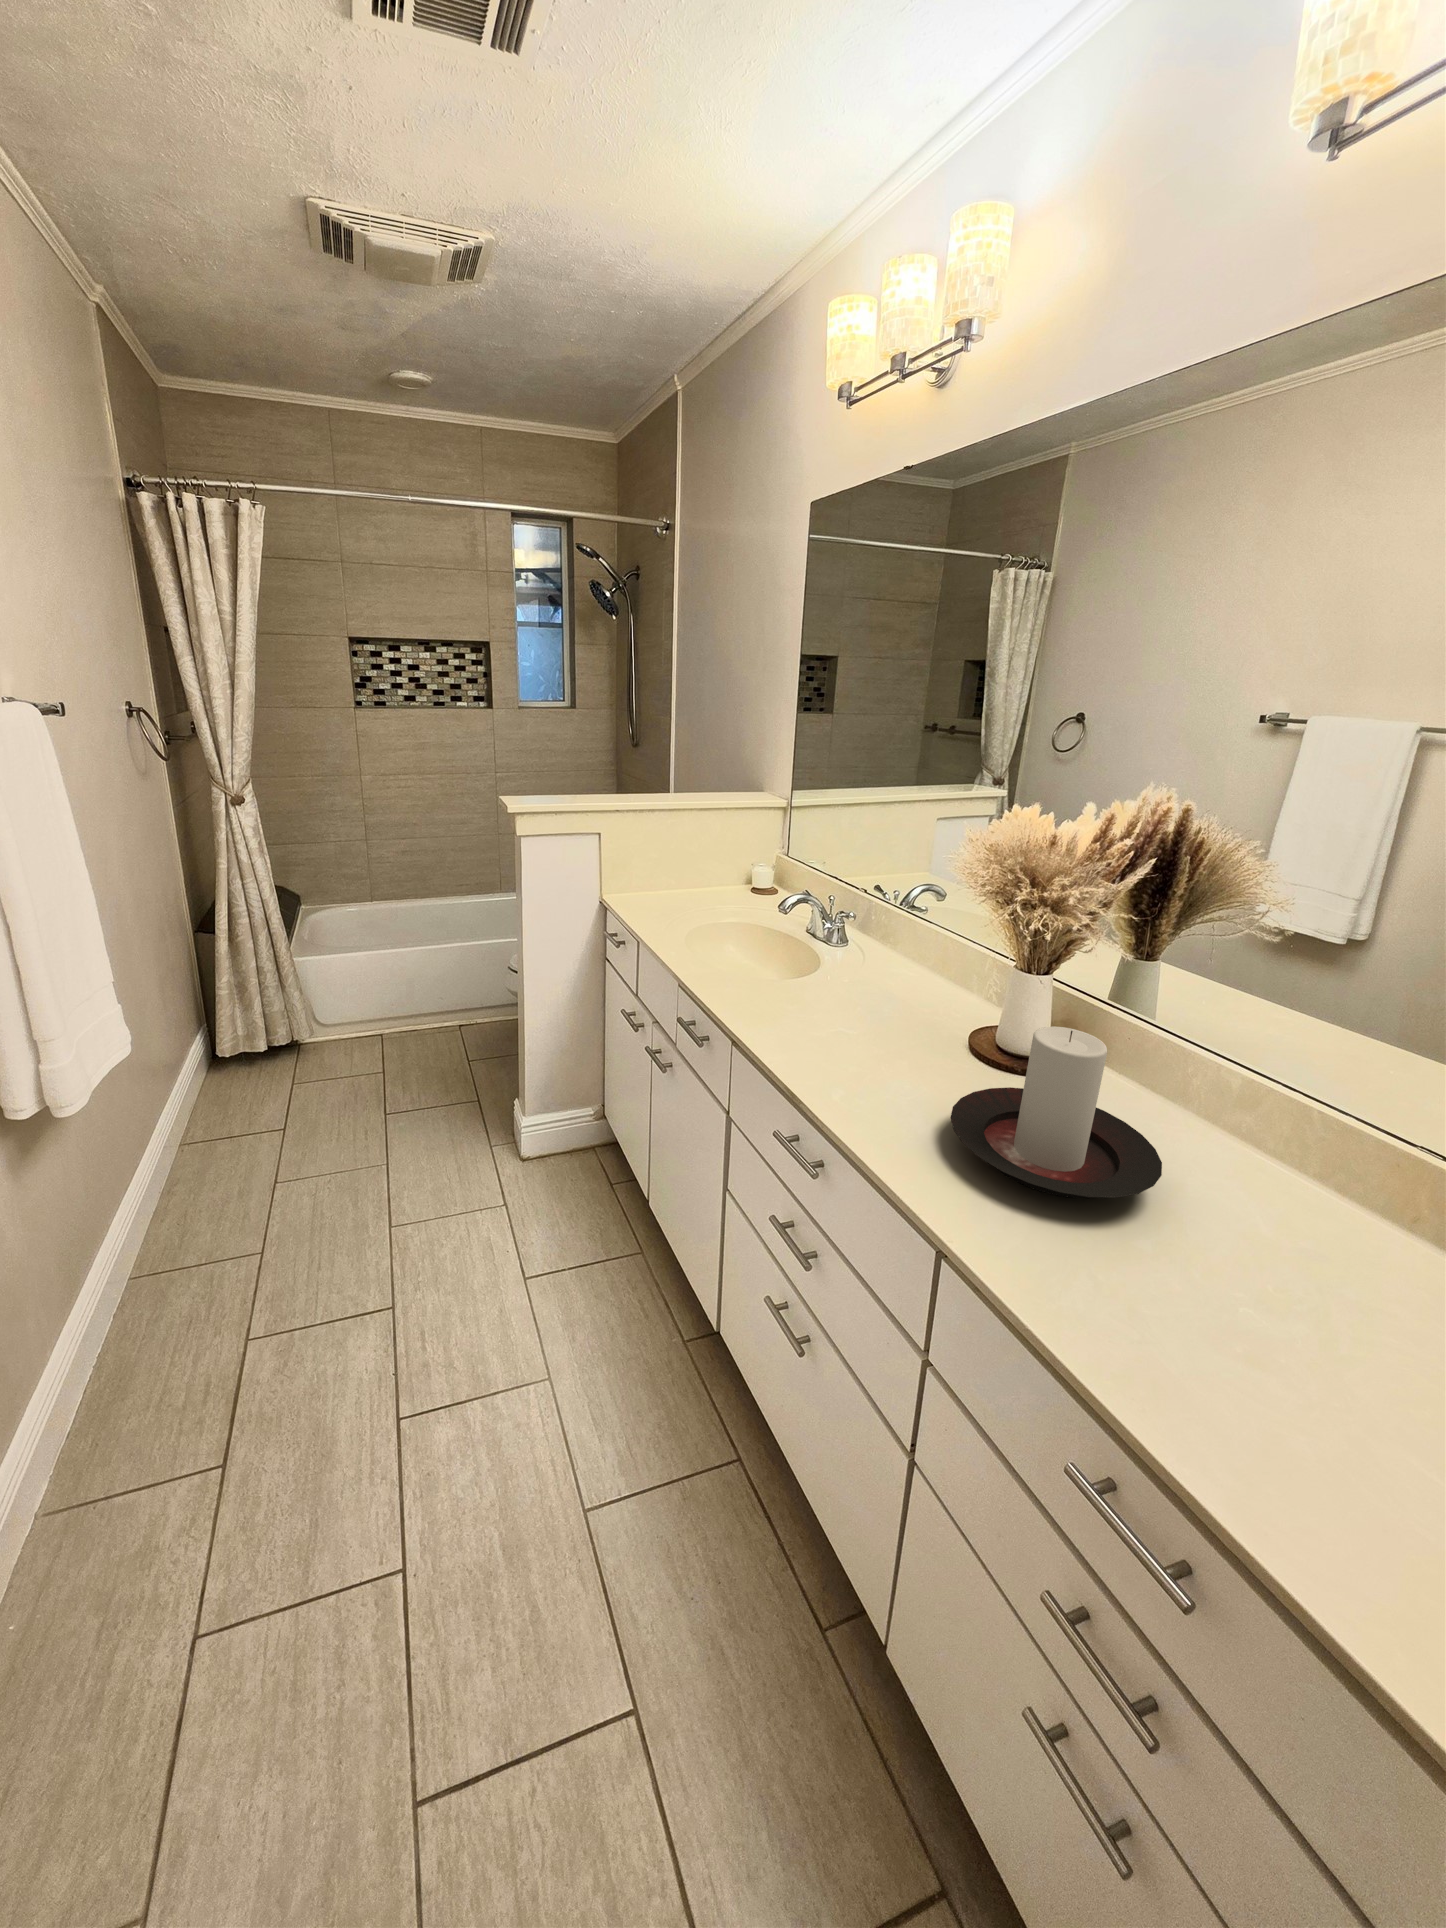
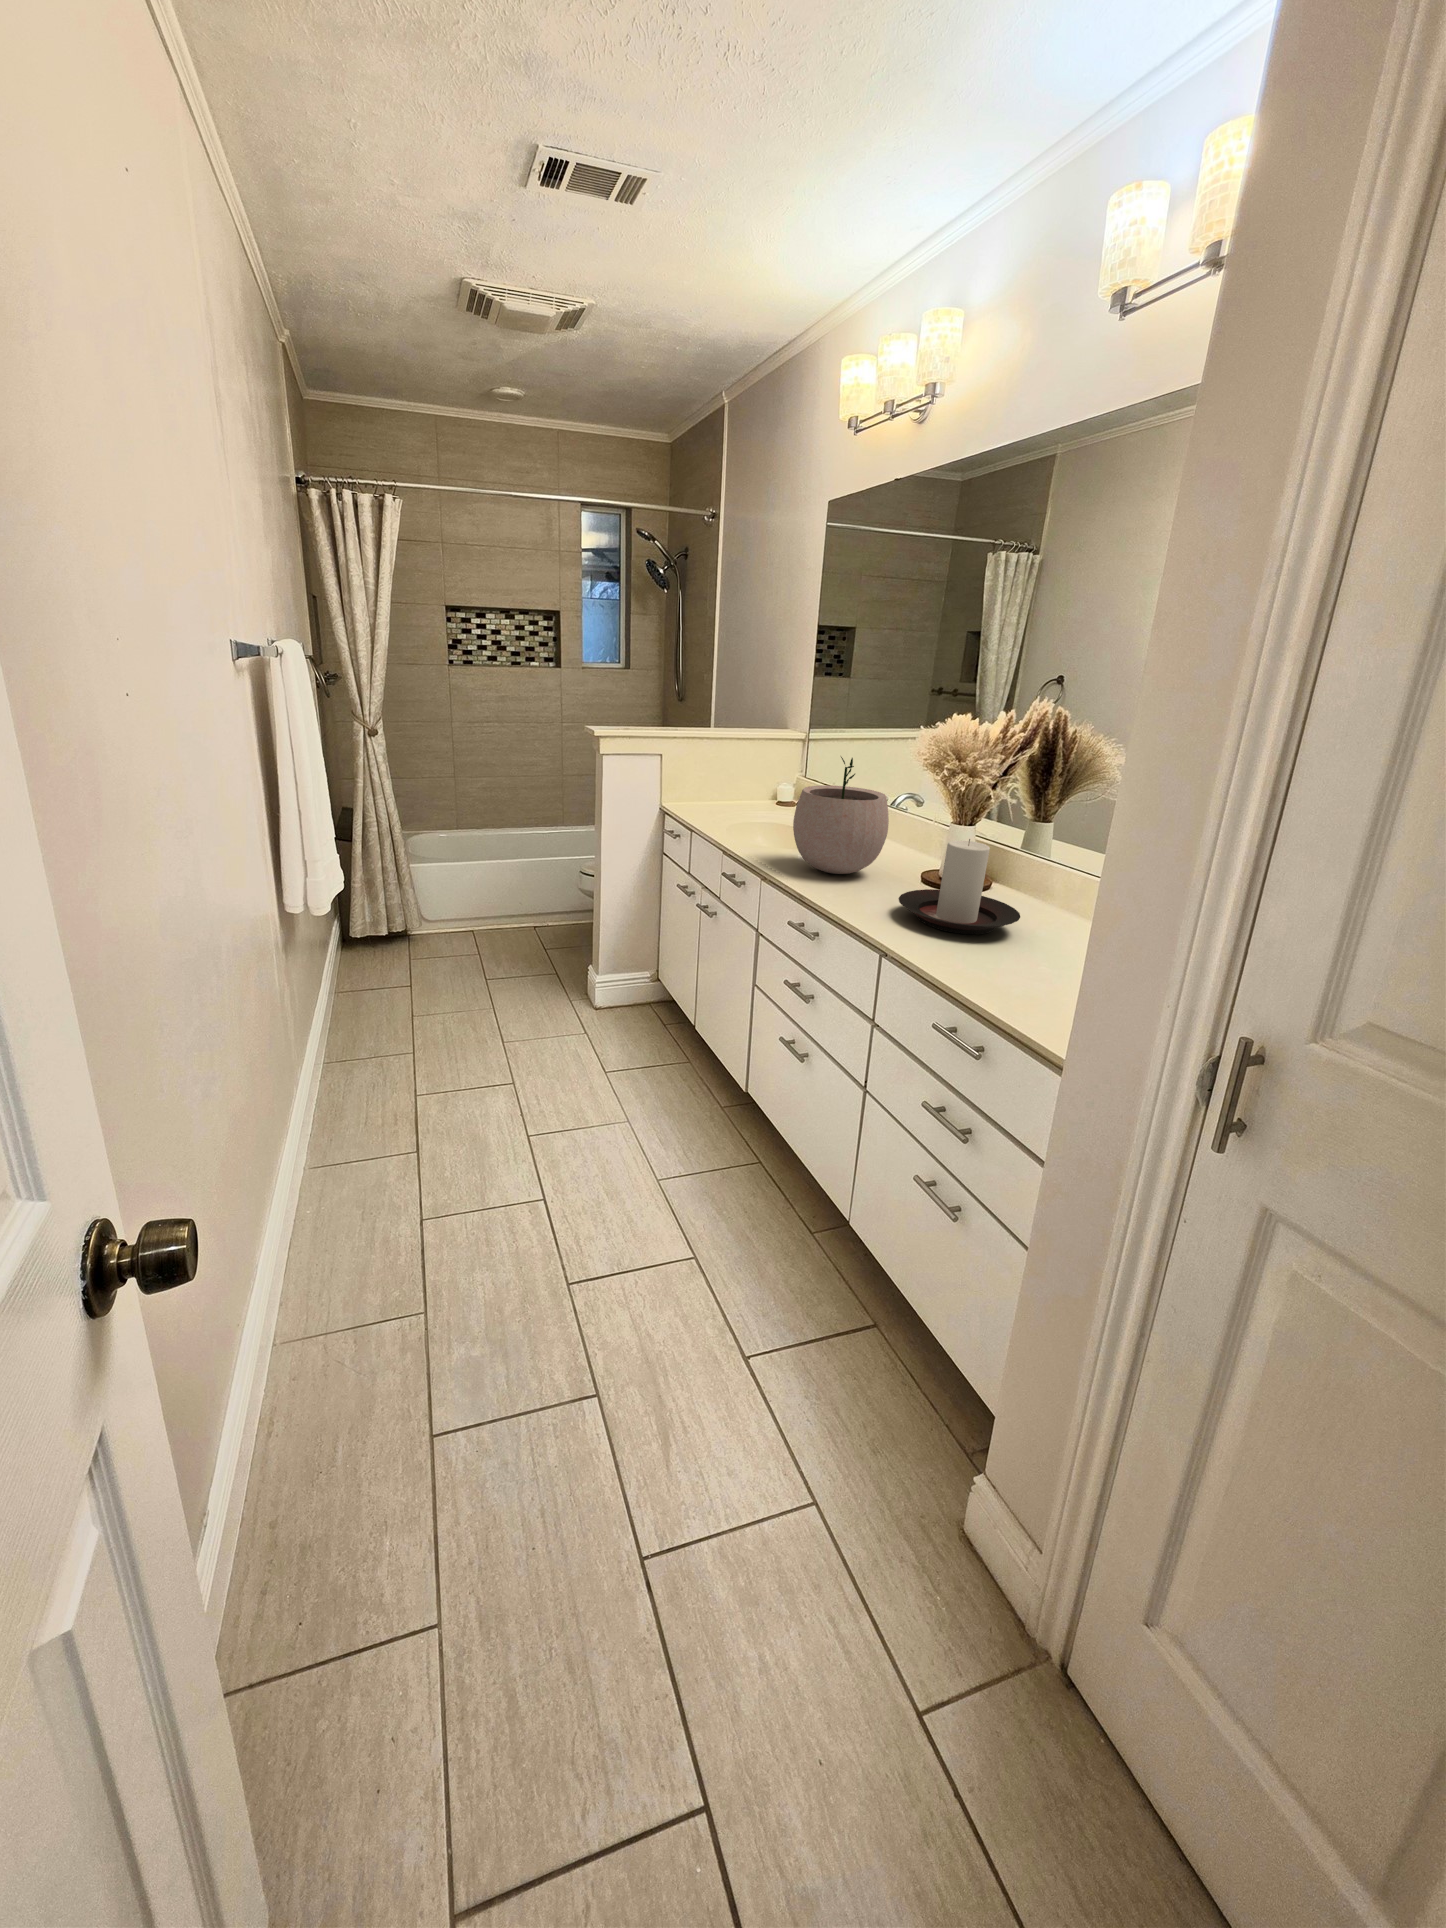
plant pot: none [775,866,919,1042] -> present [793,757,889,874]

